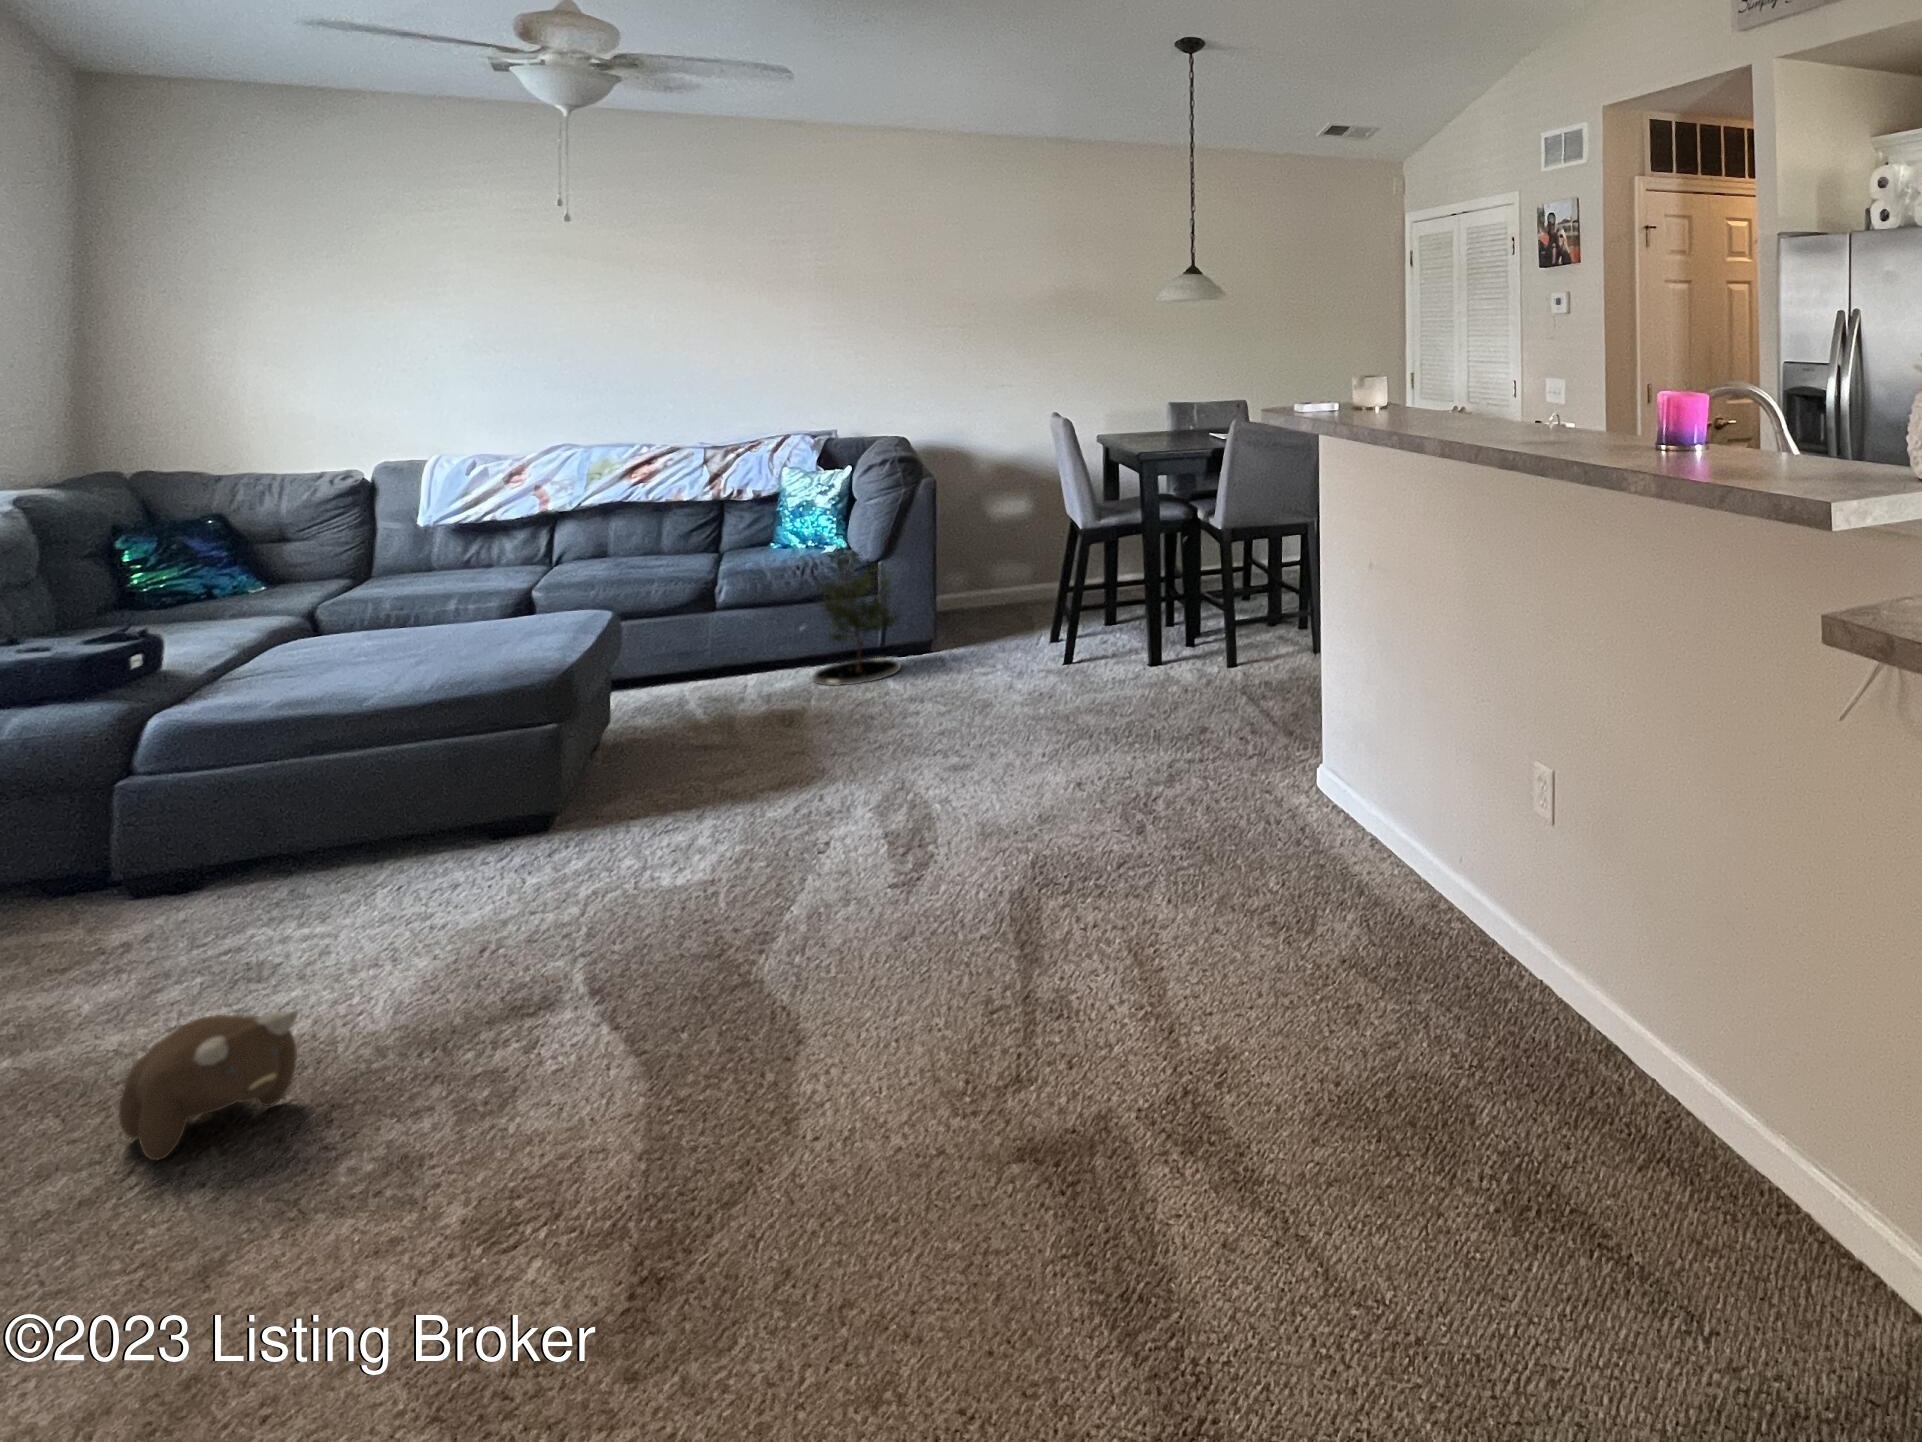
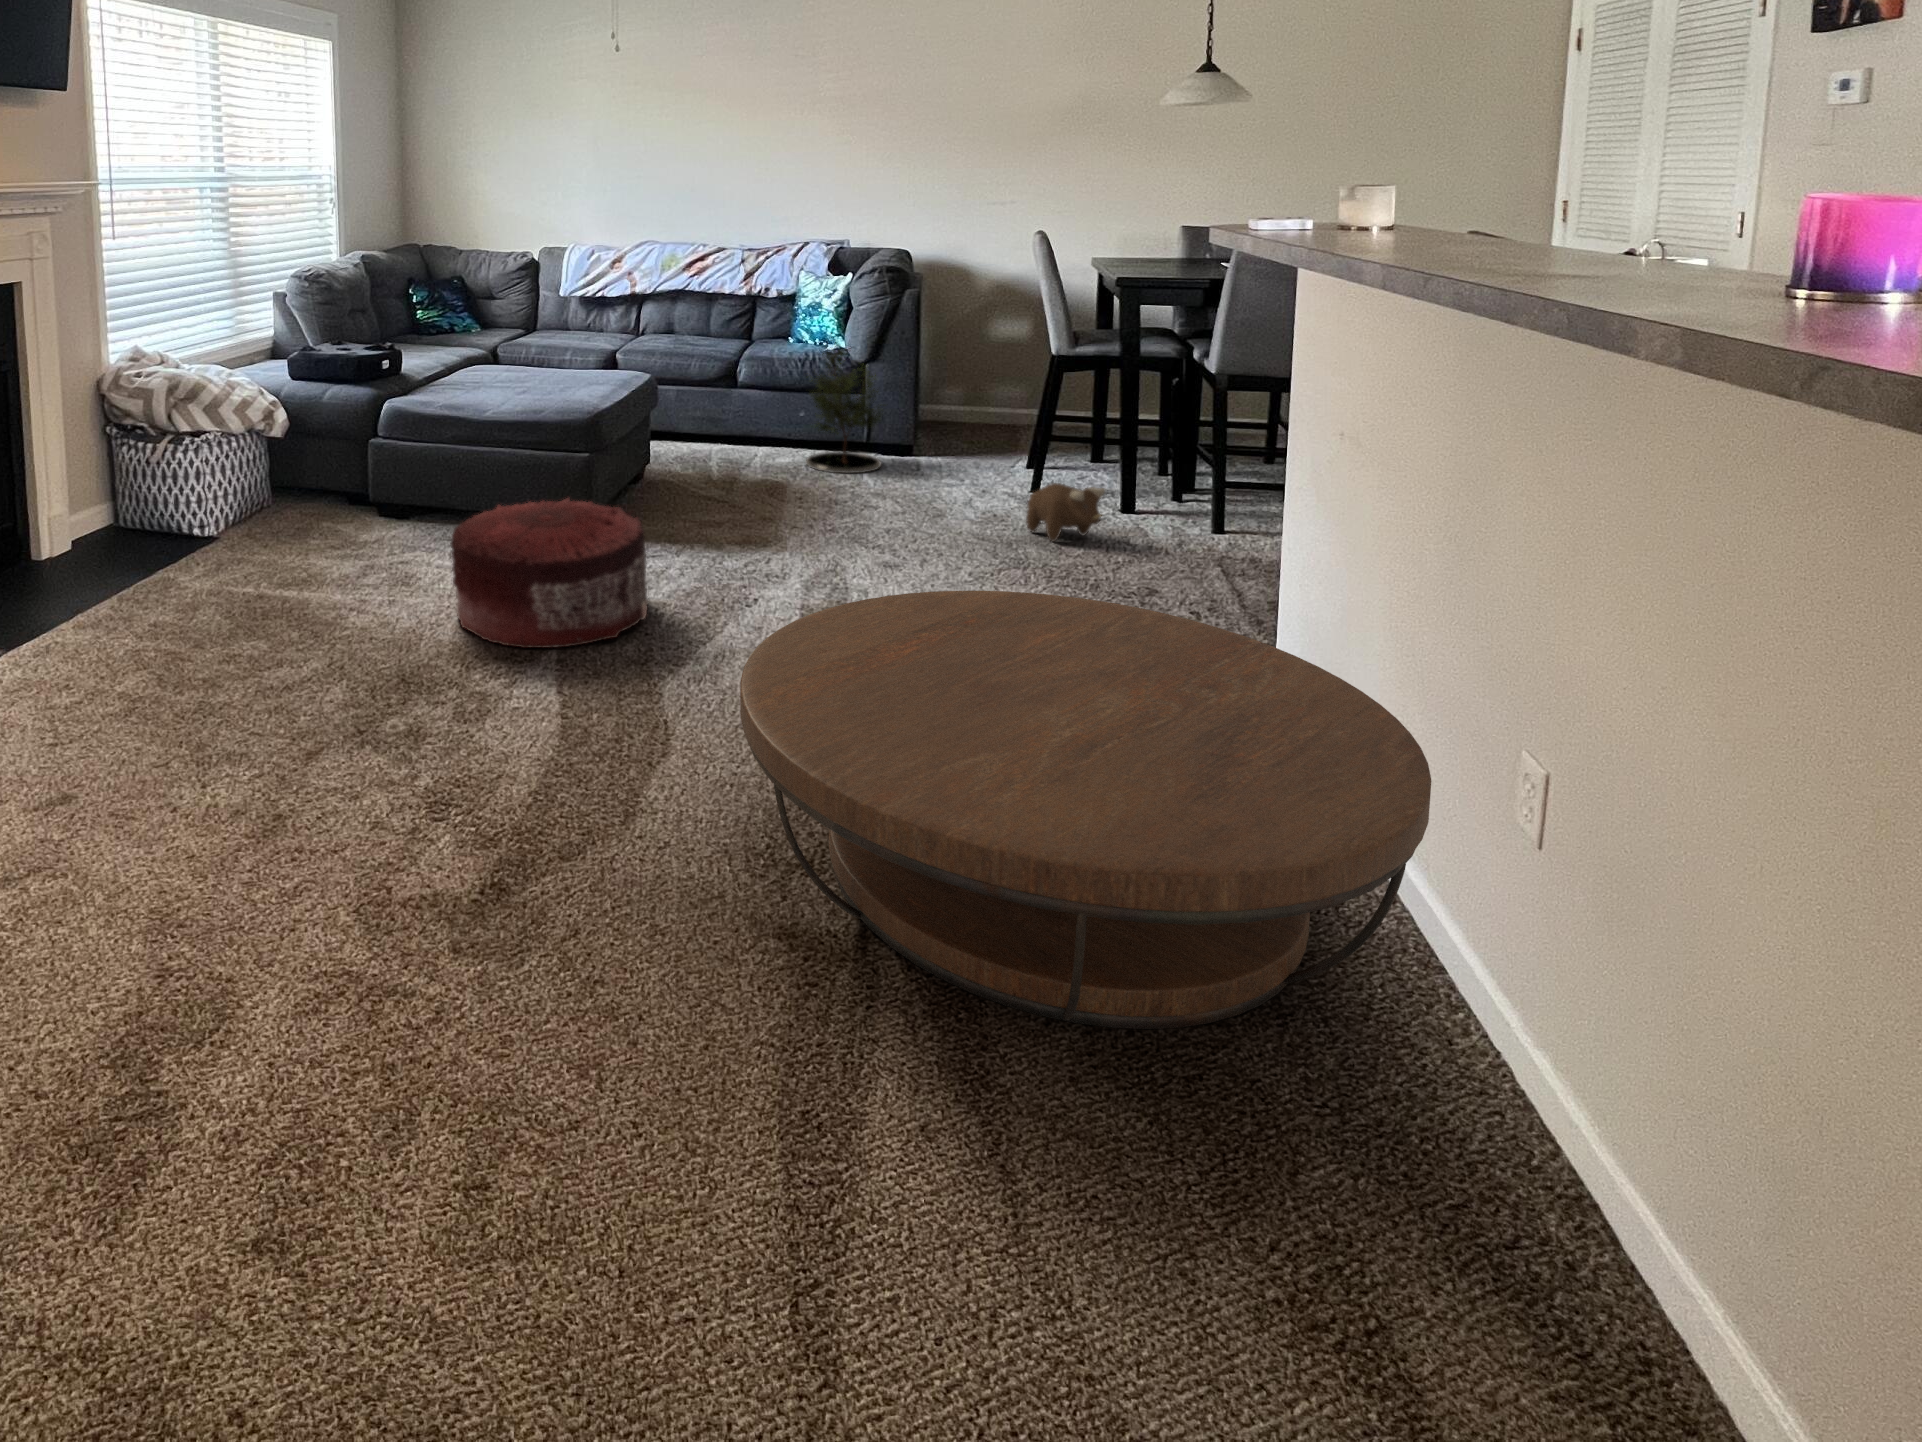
coffee table: none [936,738,1488,1117] -> present [740,591,1431,1029]
pouf: none [379,776,699,1002] -> present [451,498,648,648]
plush toy: present [119,1011,297,1160] -> present [1026,483,1105,542]

